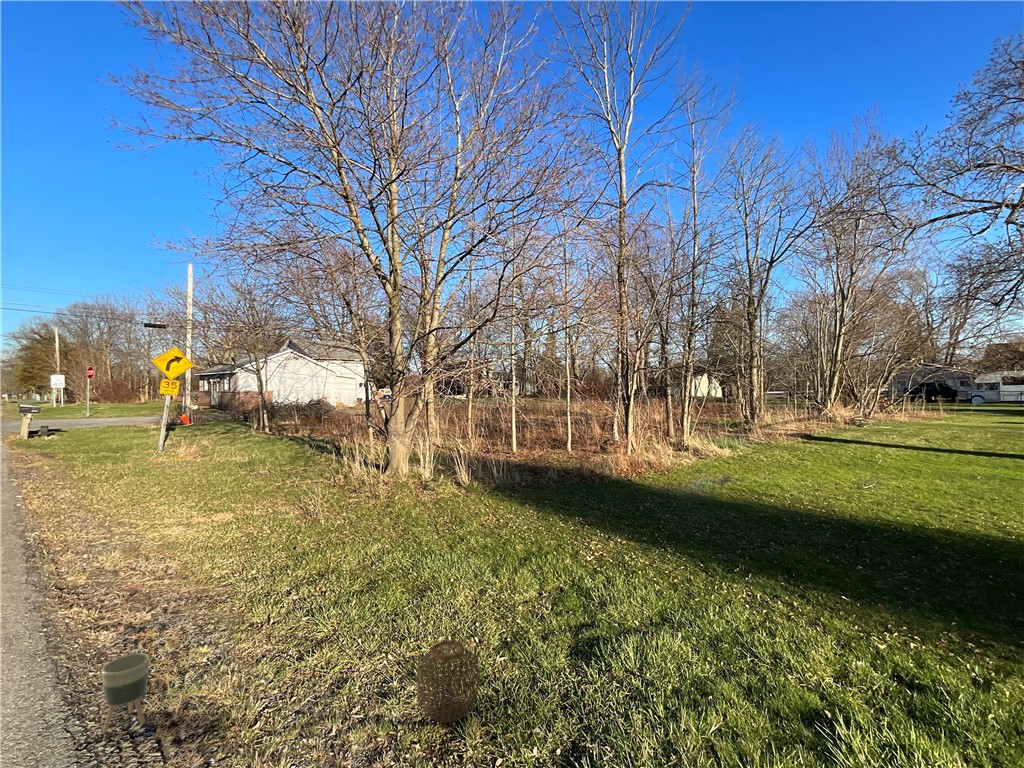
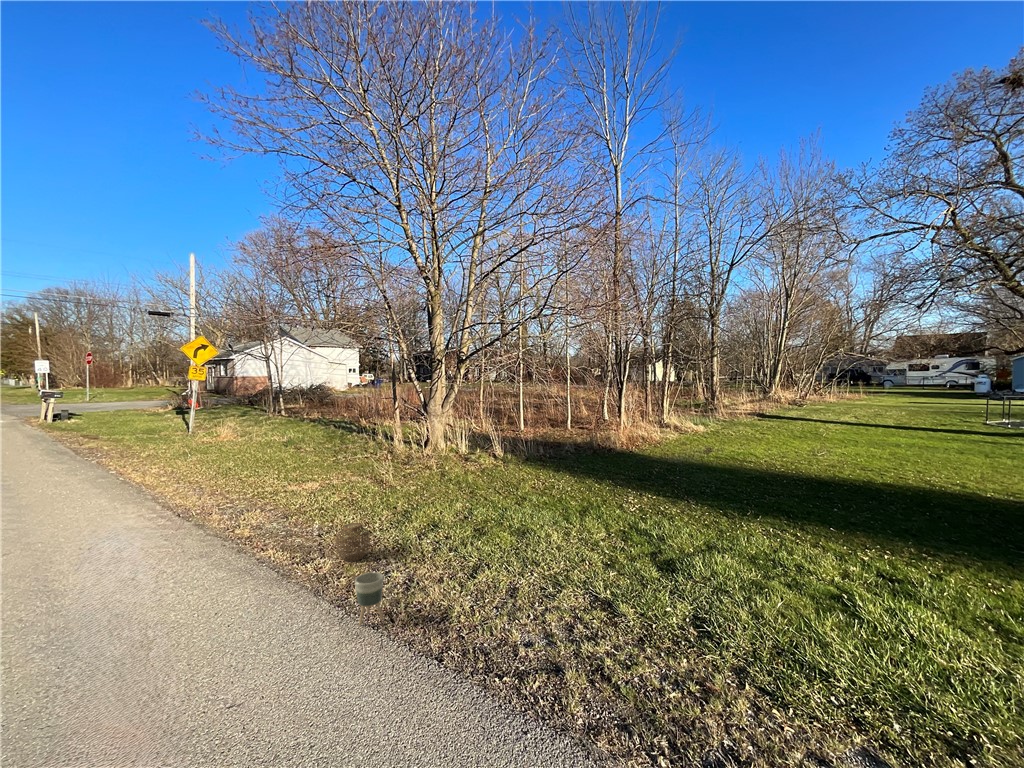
woven basket: present [417,640,479,723] -> present [336,523,370,562]

